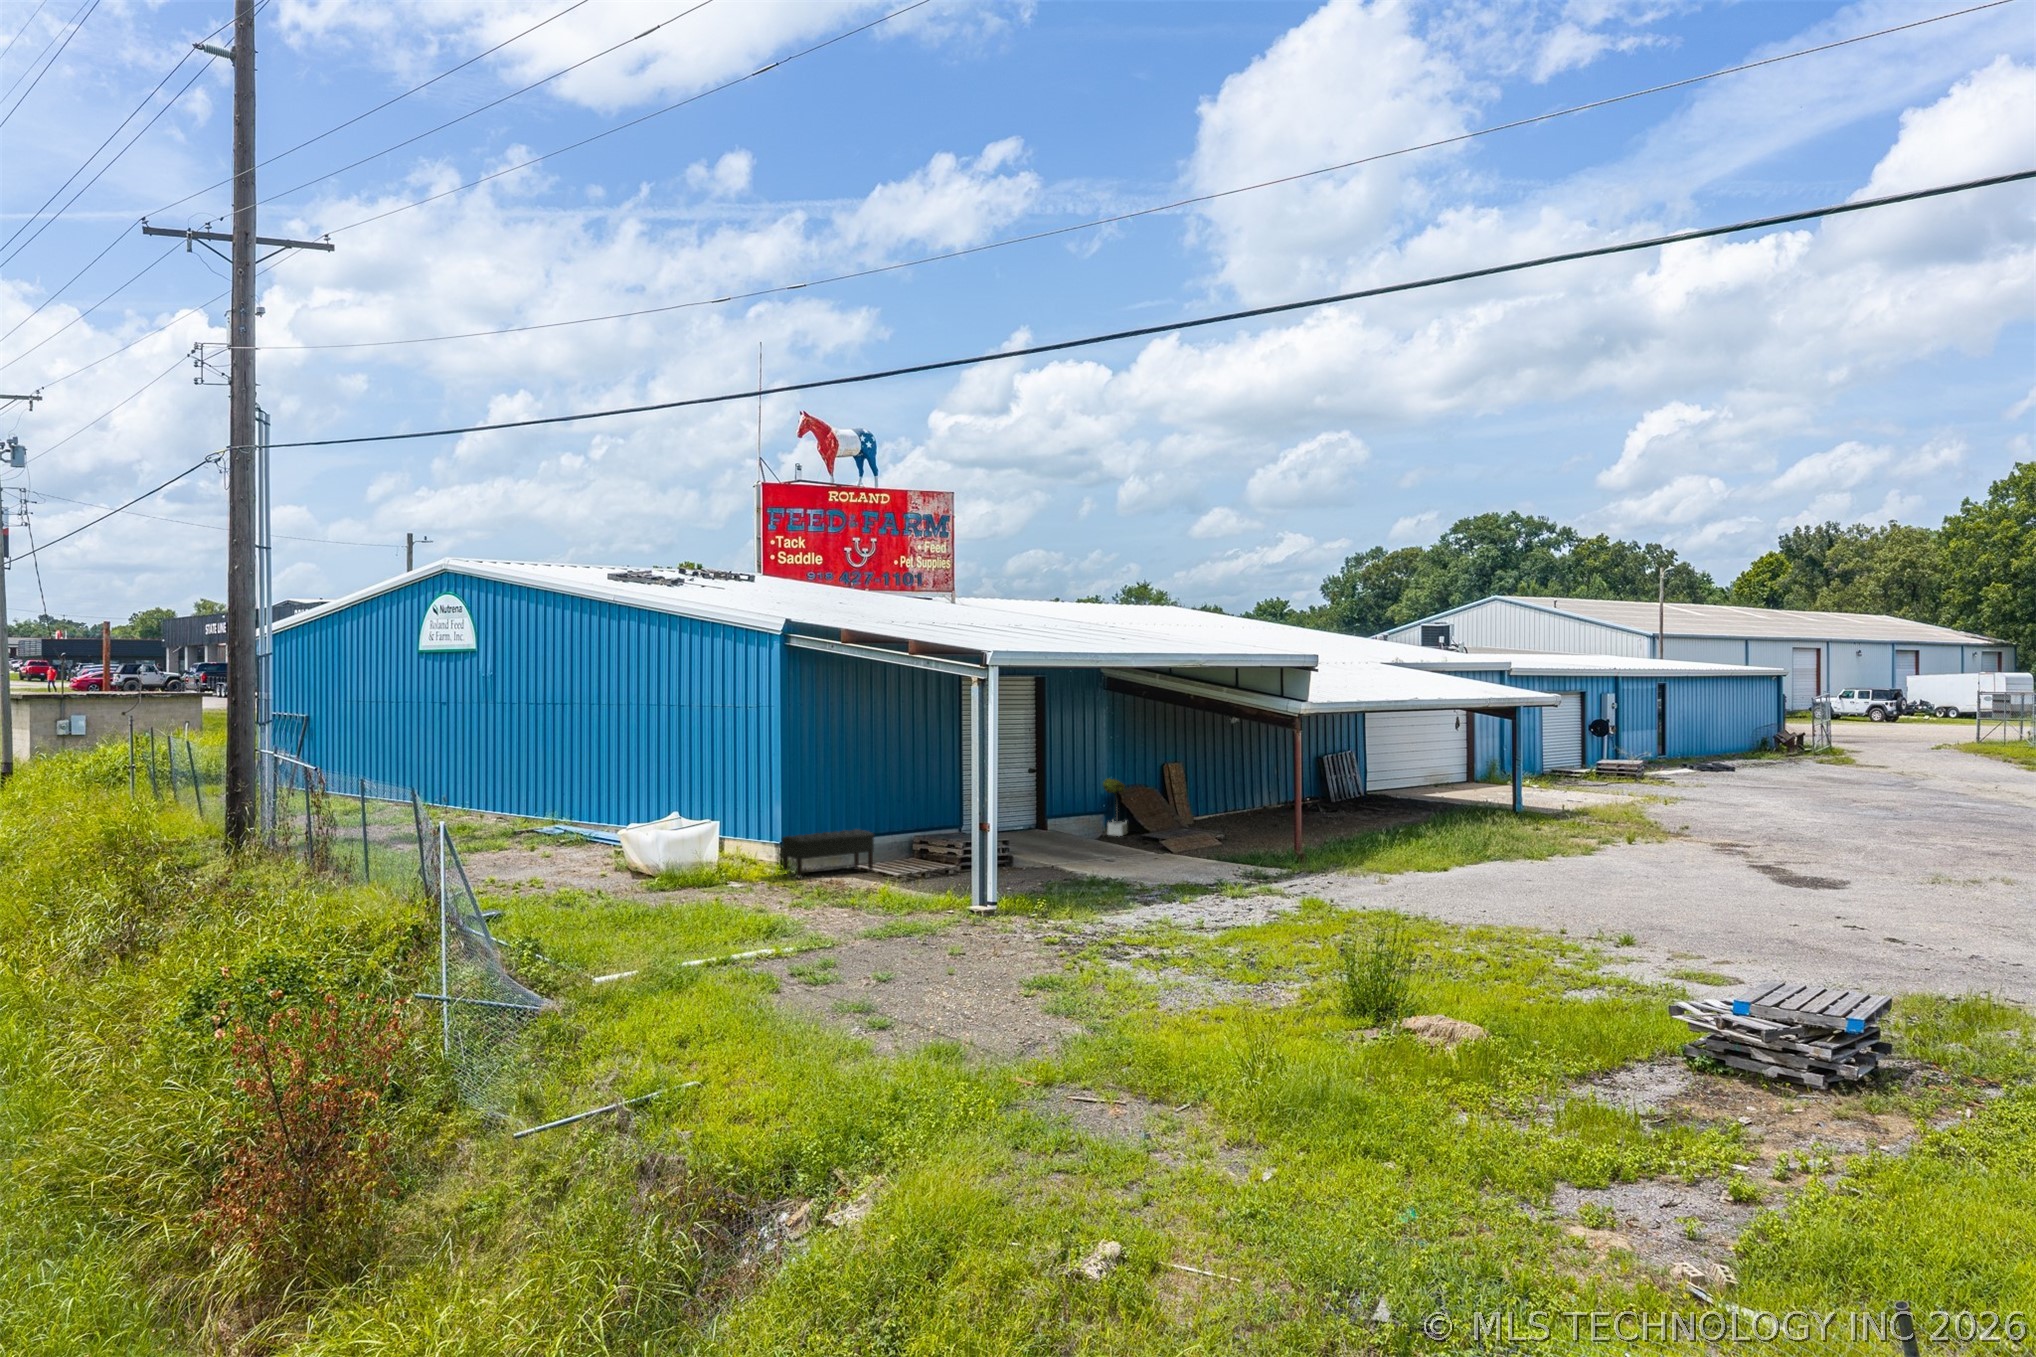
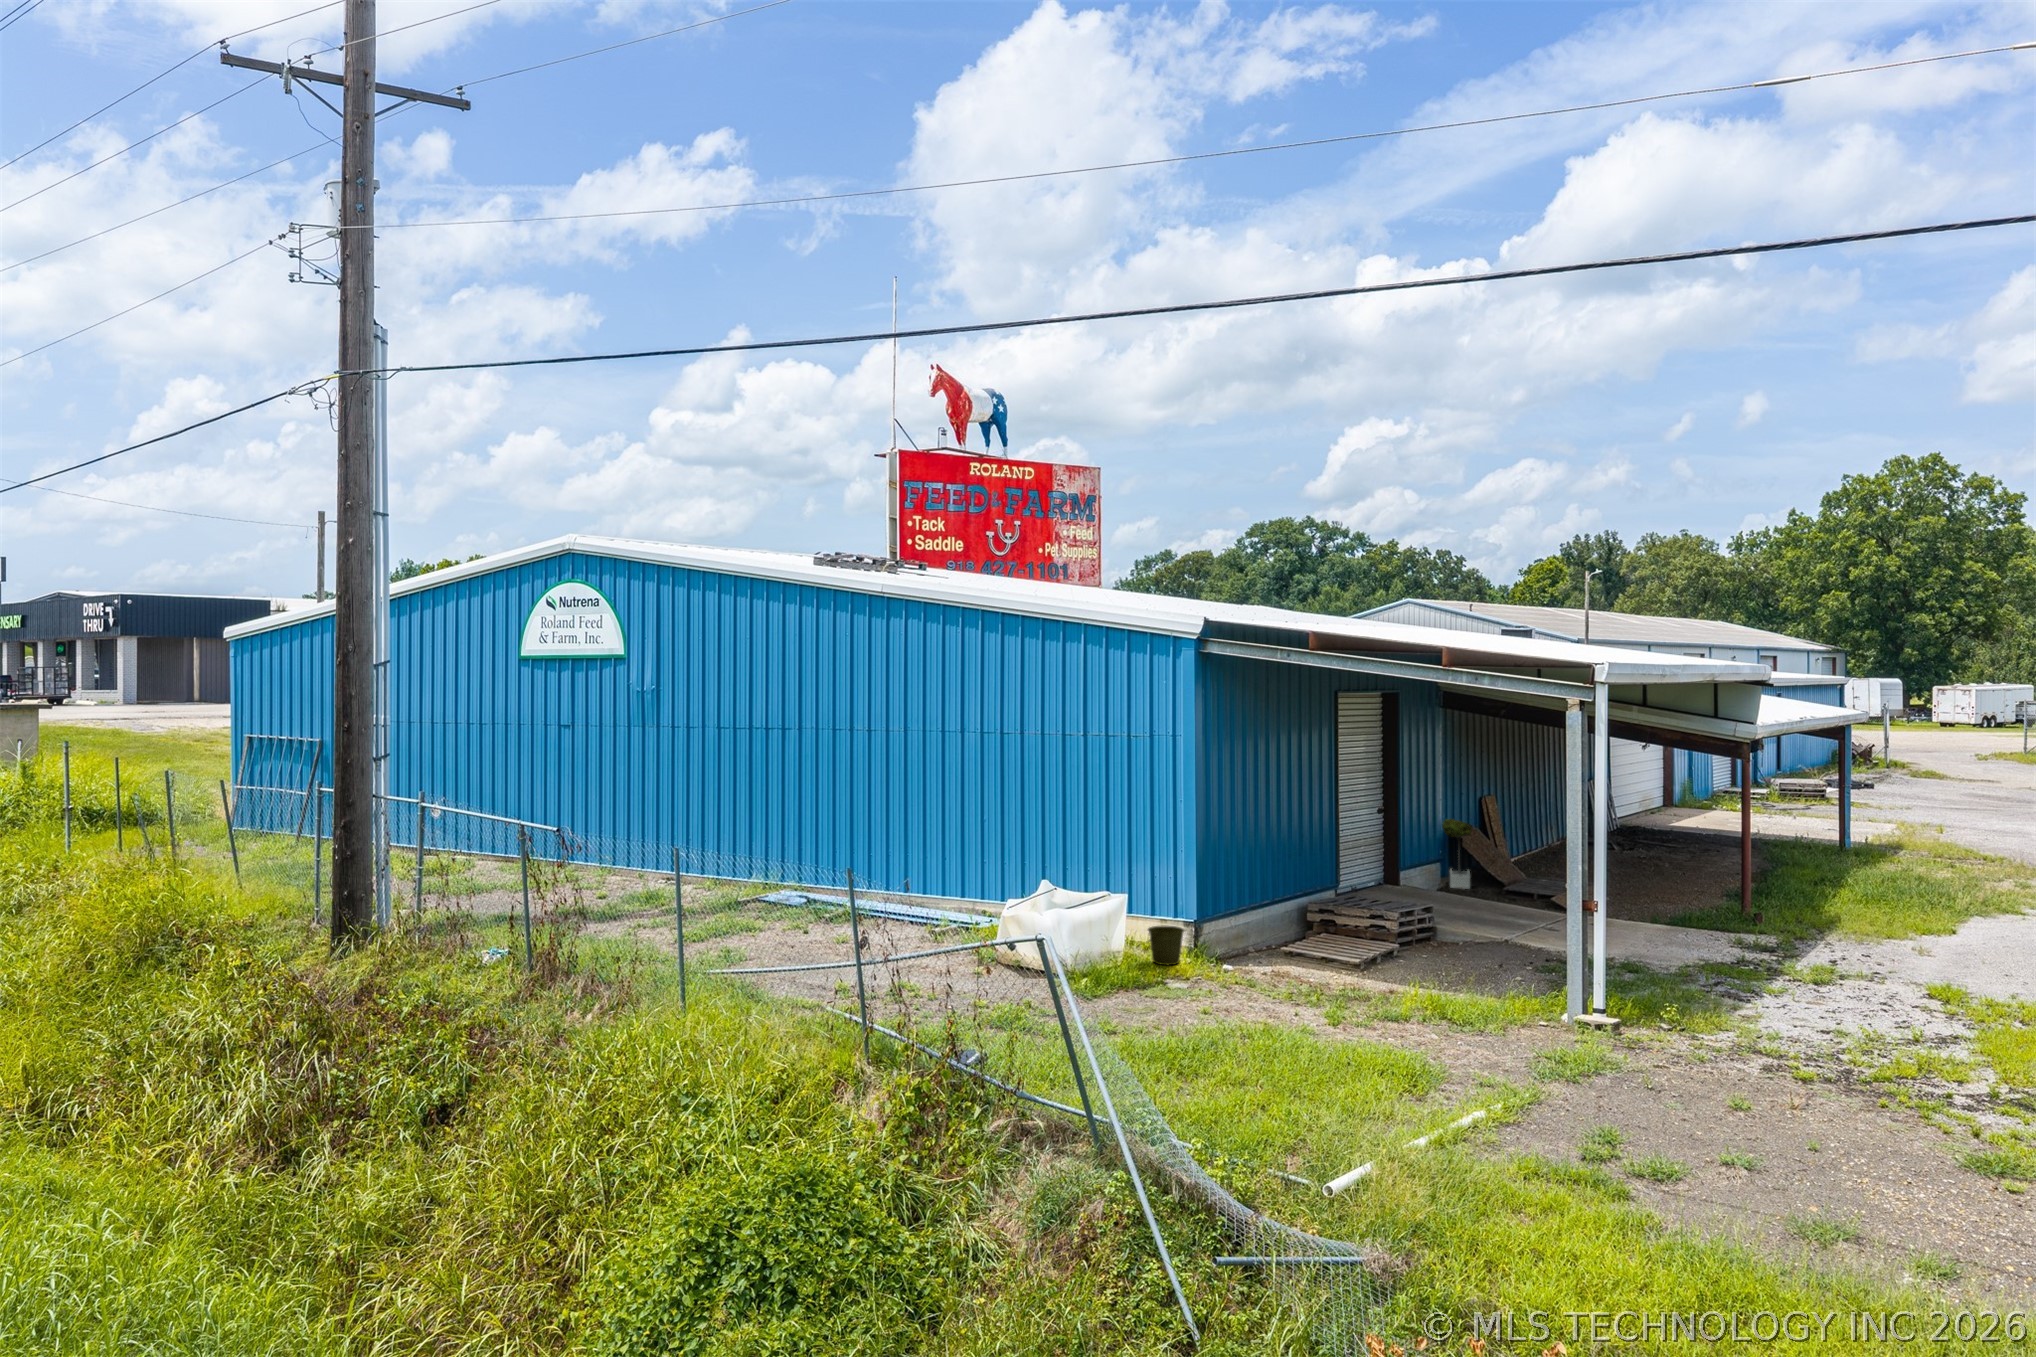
bench: present [782,829,874,879] -> none [1199,898,1301,969]
bucket: none [741,847,770,876] -> present [1148,925,1185,965]

